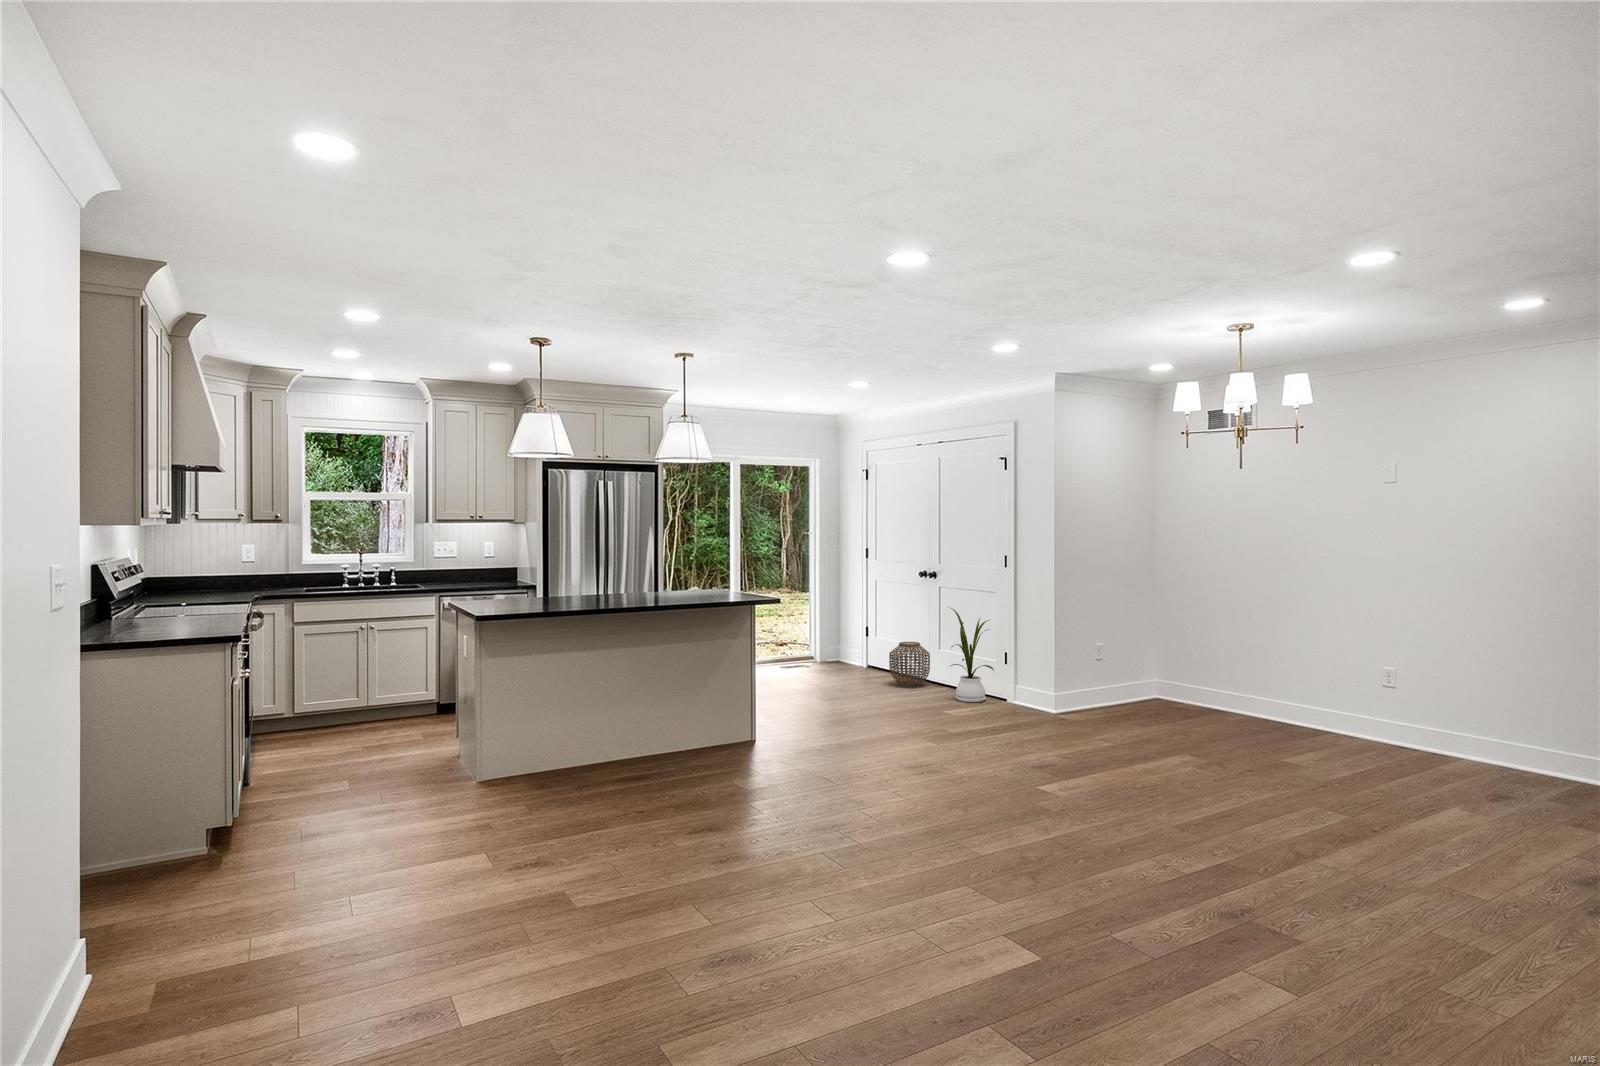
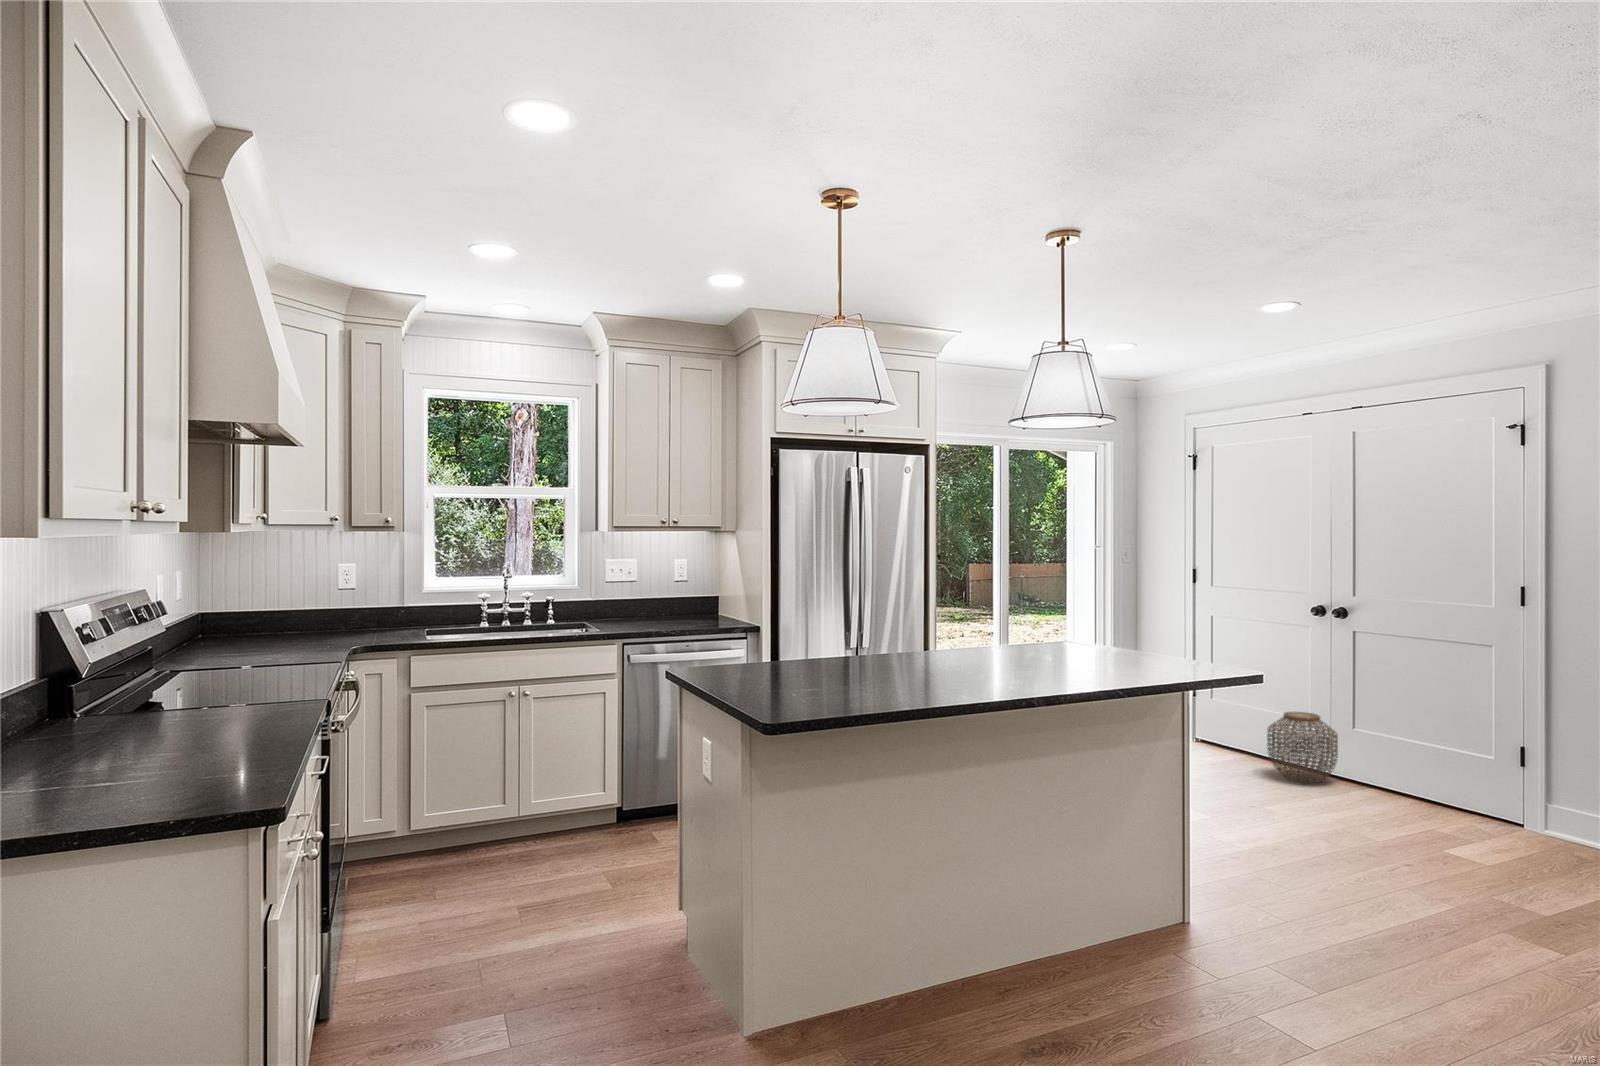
house plant: present [950,608,994,702] -> none [1390,663,1504,824]

